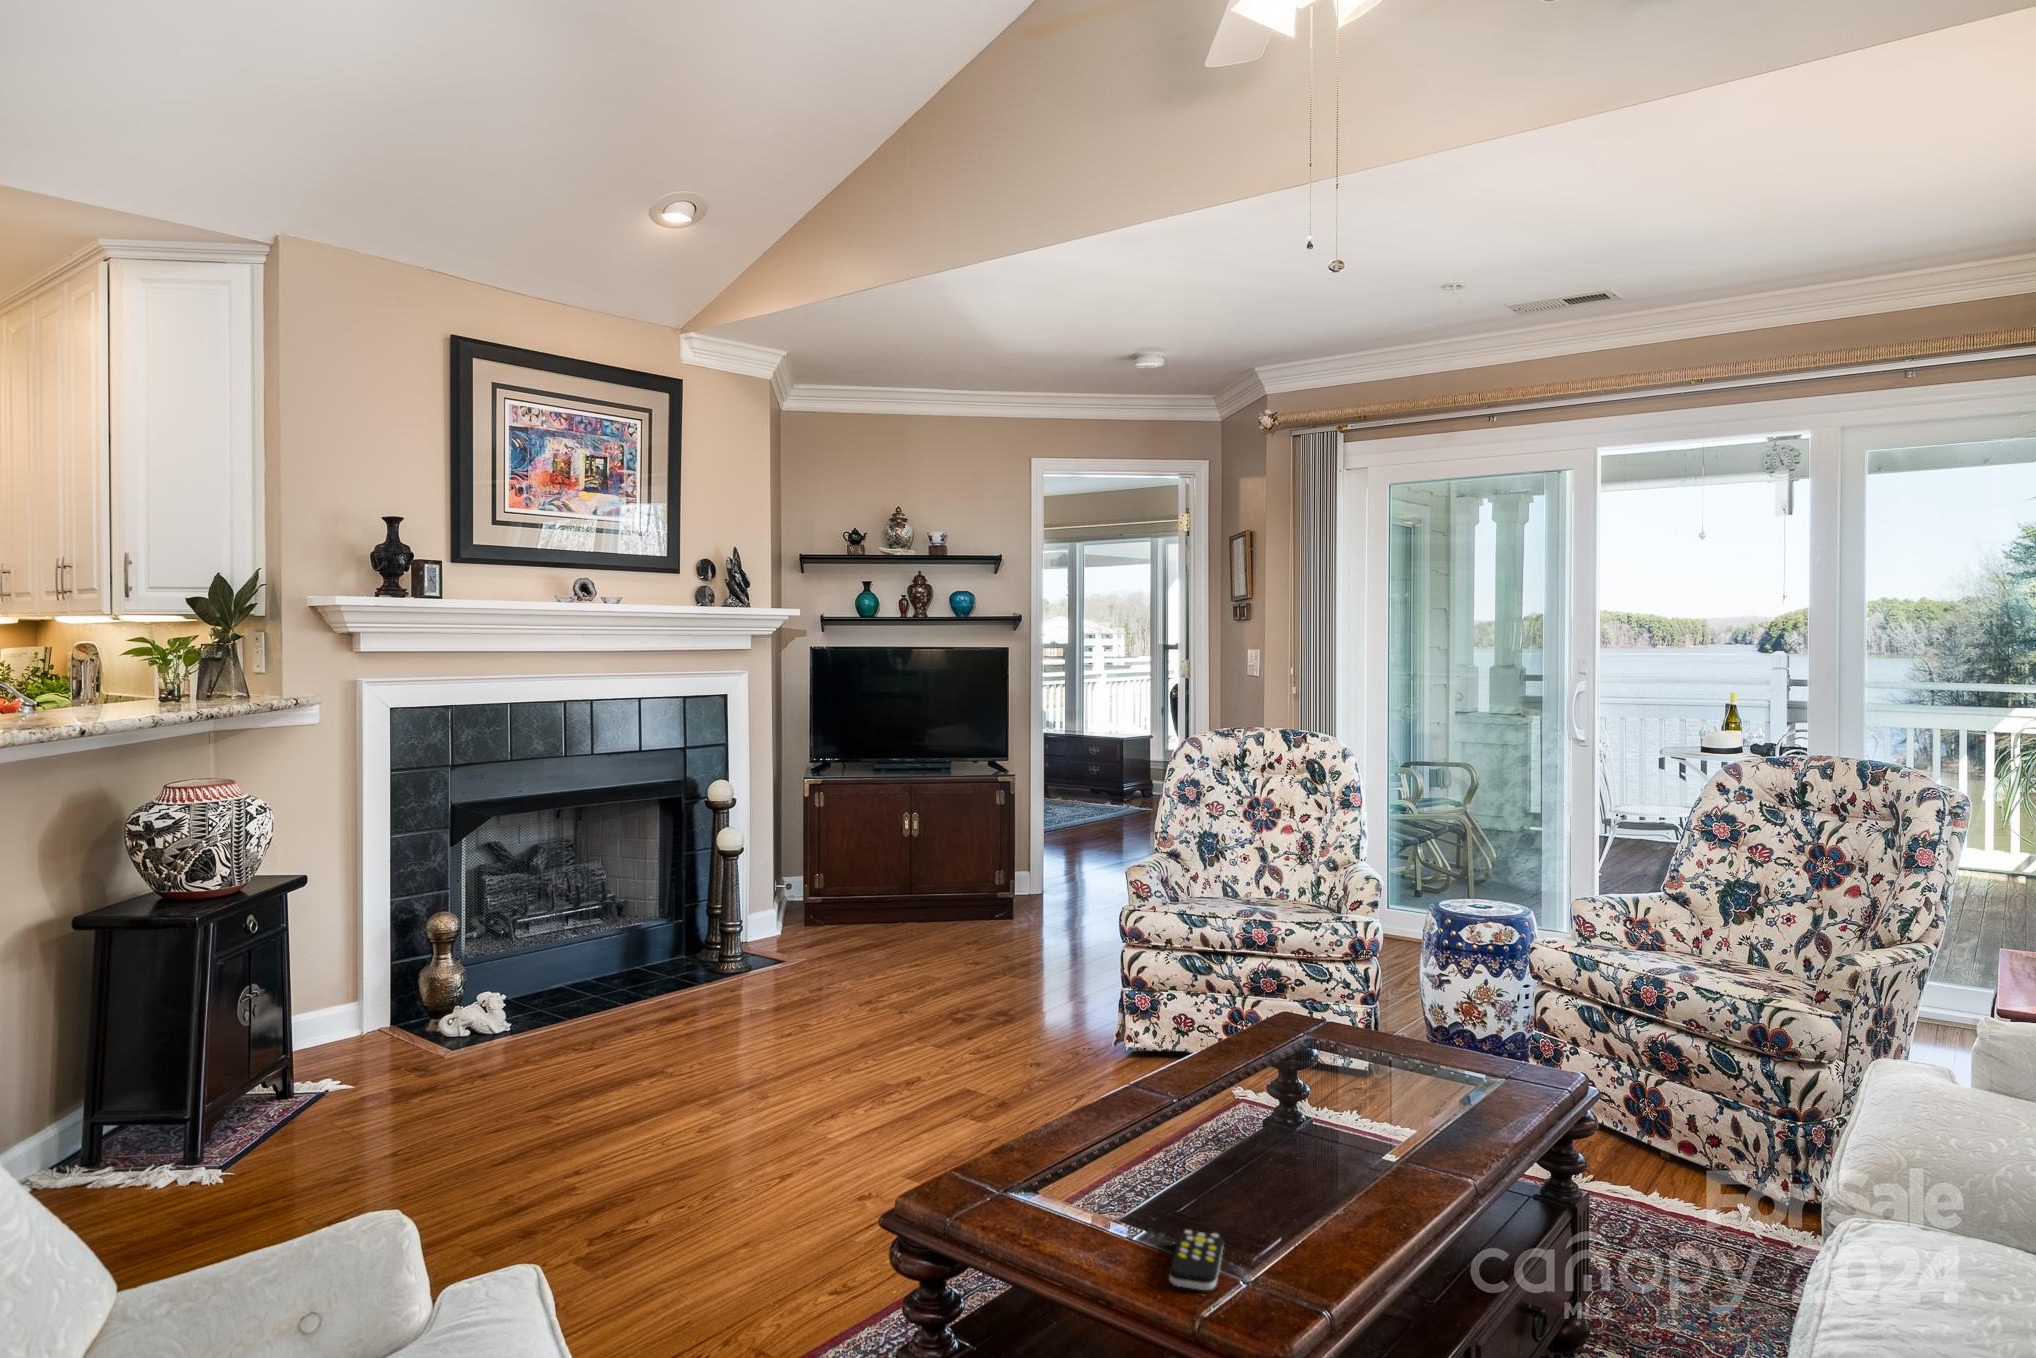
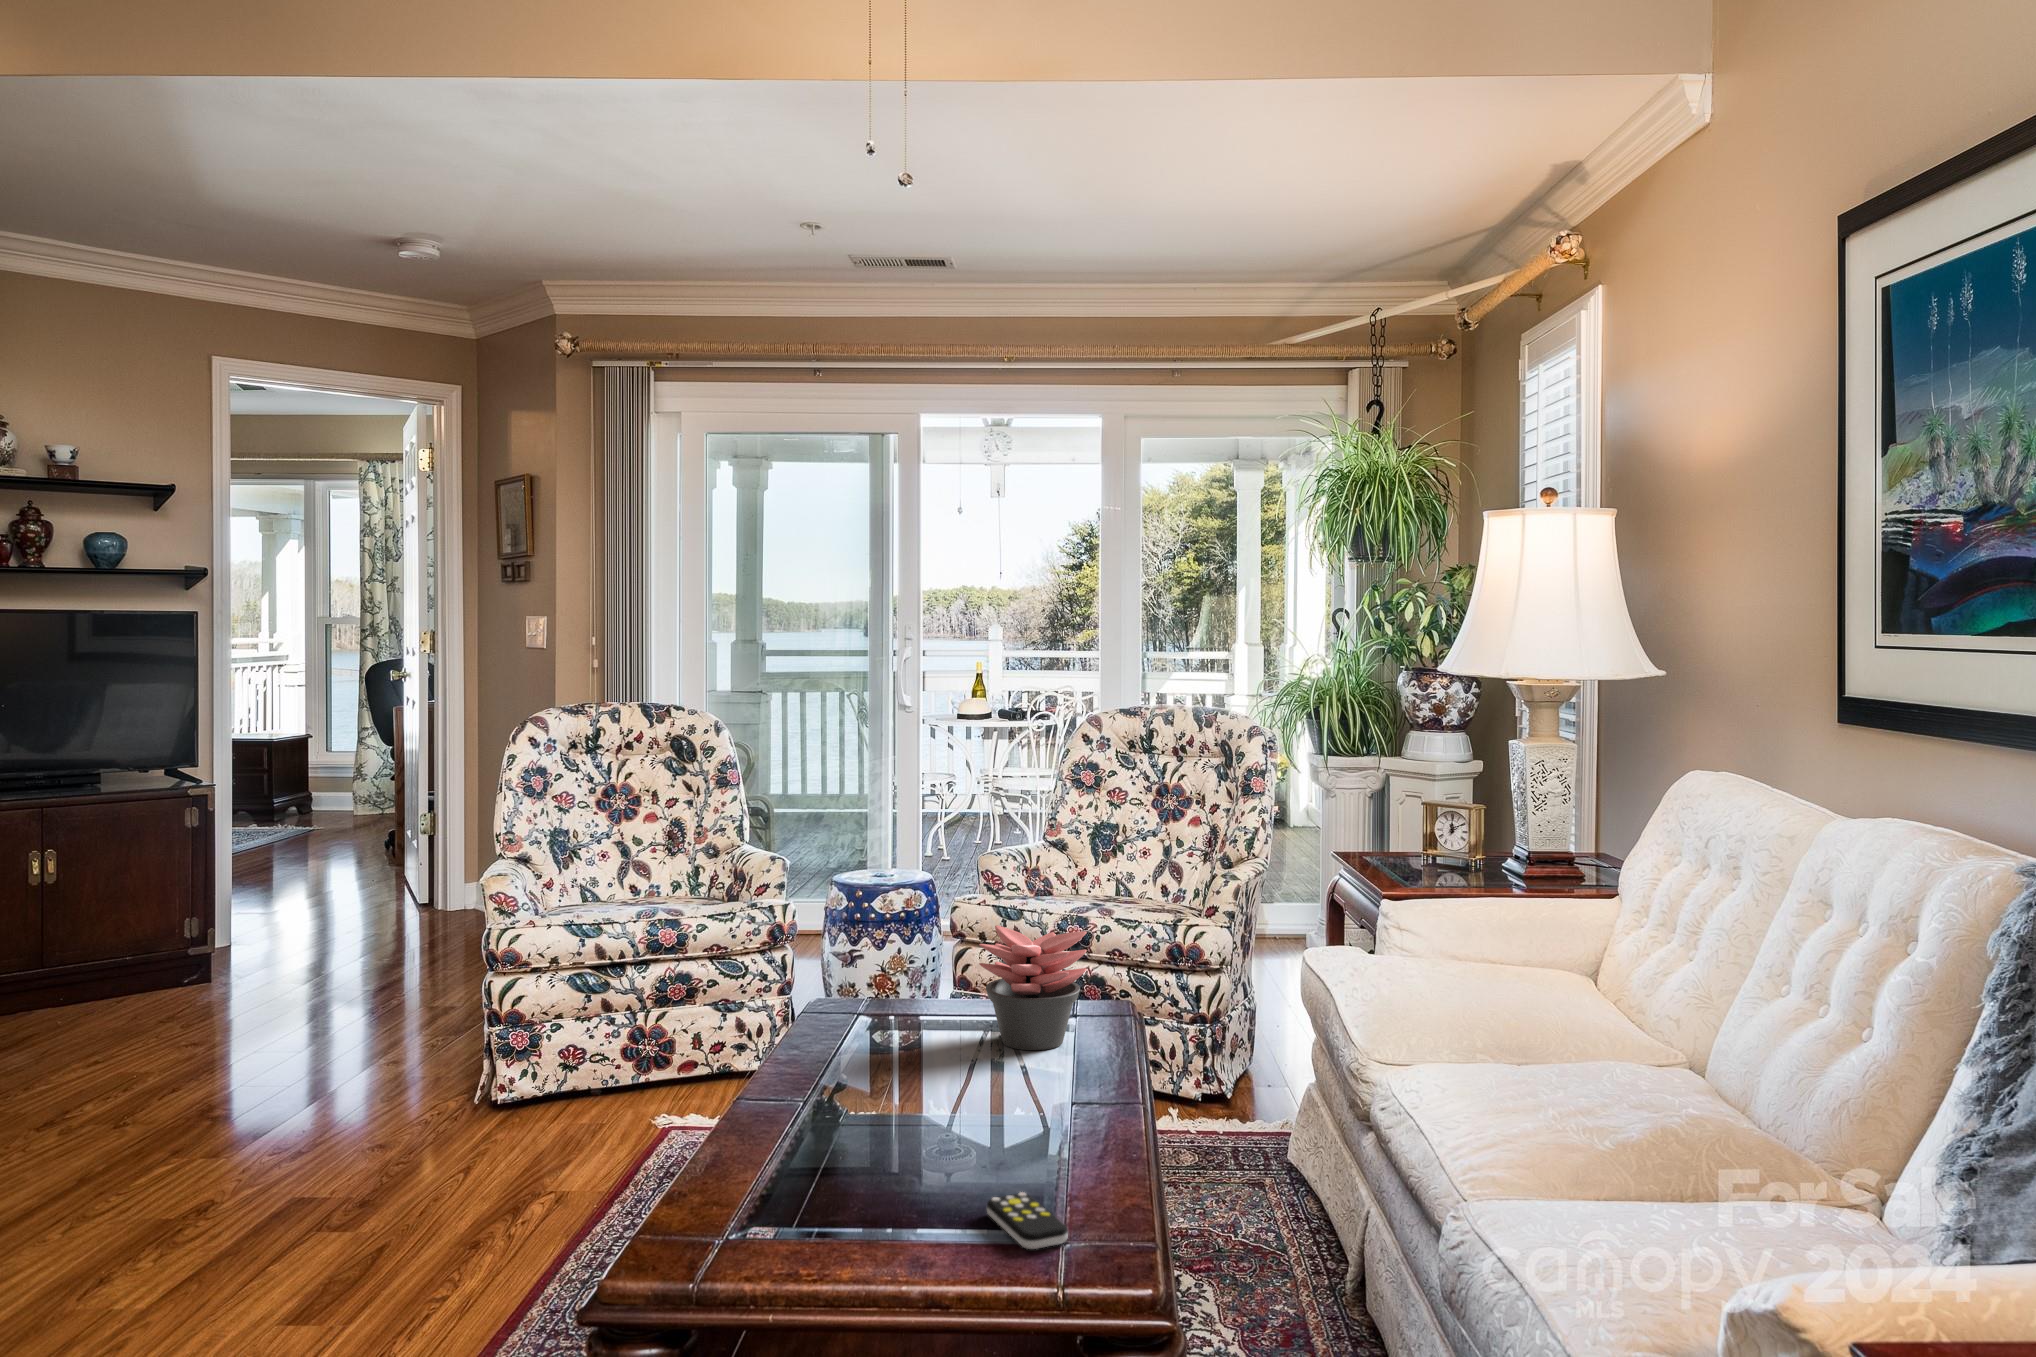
succulent plant: none [1387,978,1499,1109] -> present [979,925,1087,1050]

